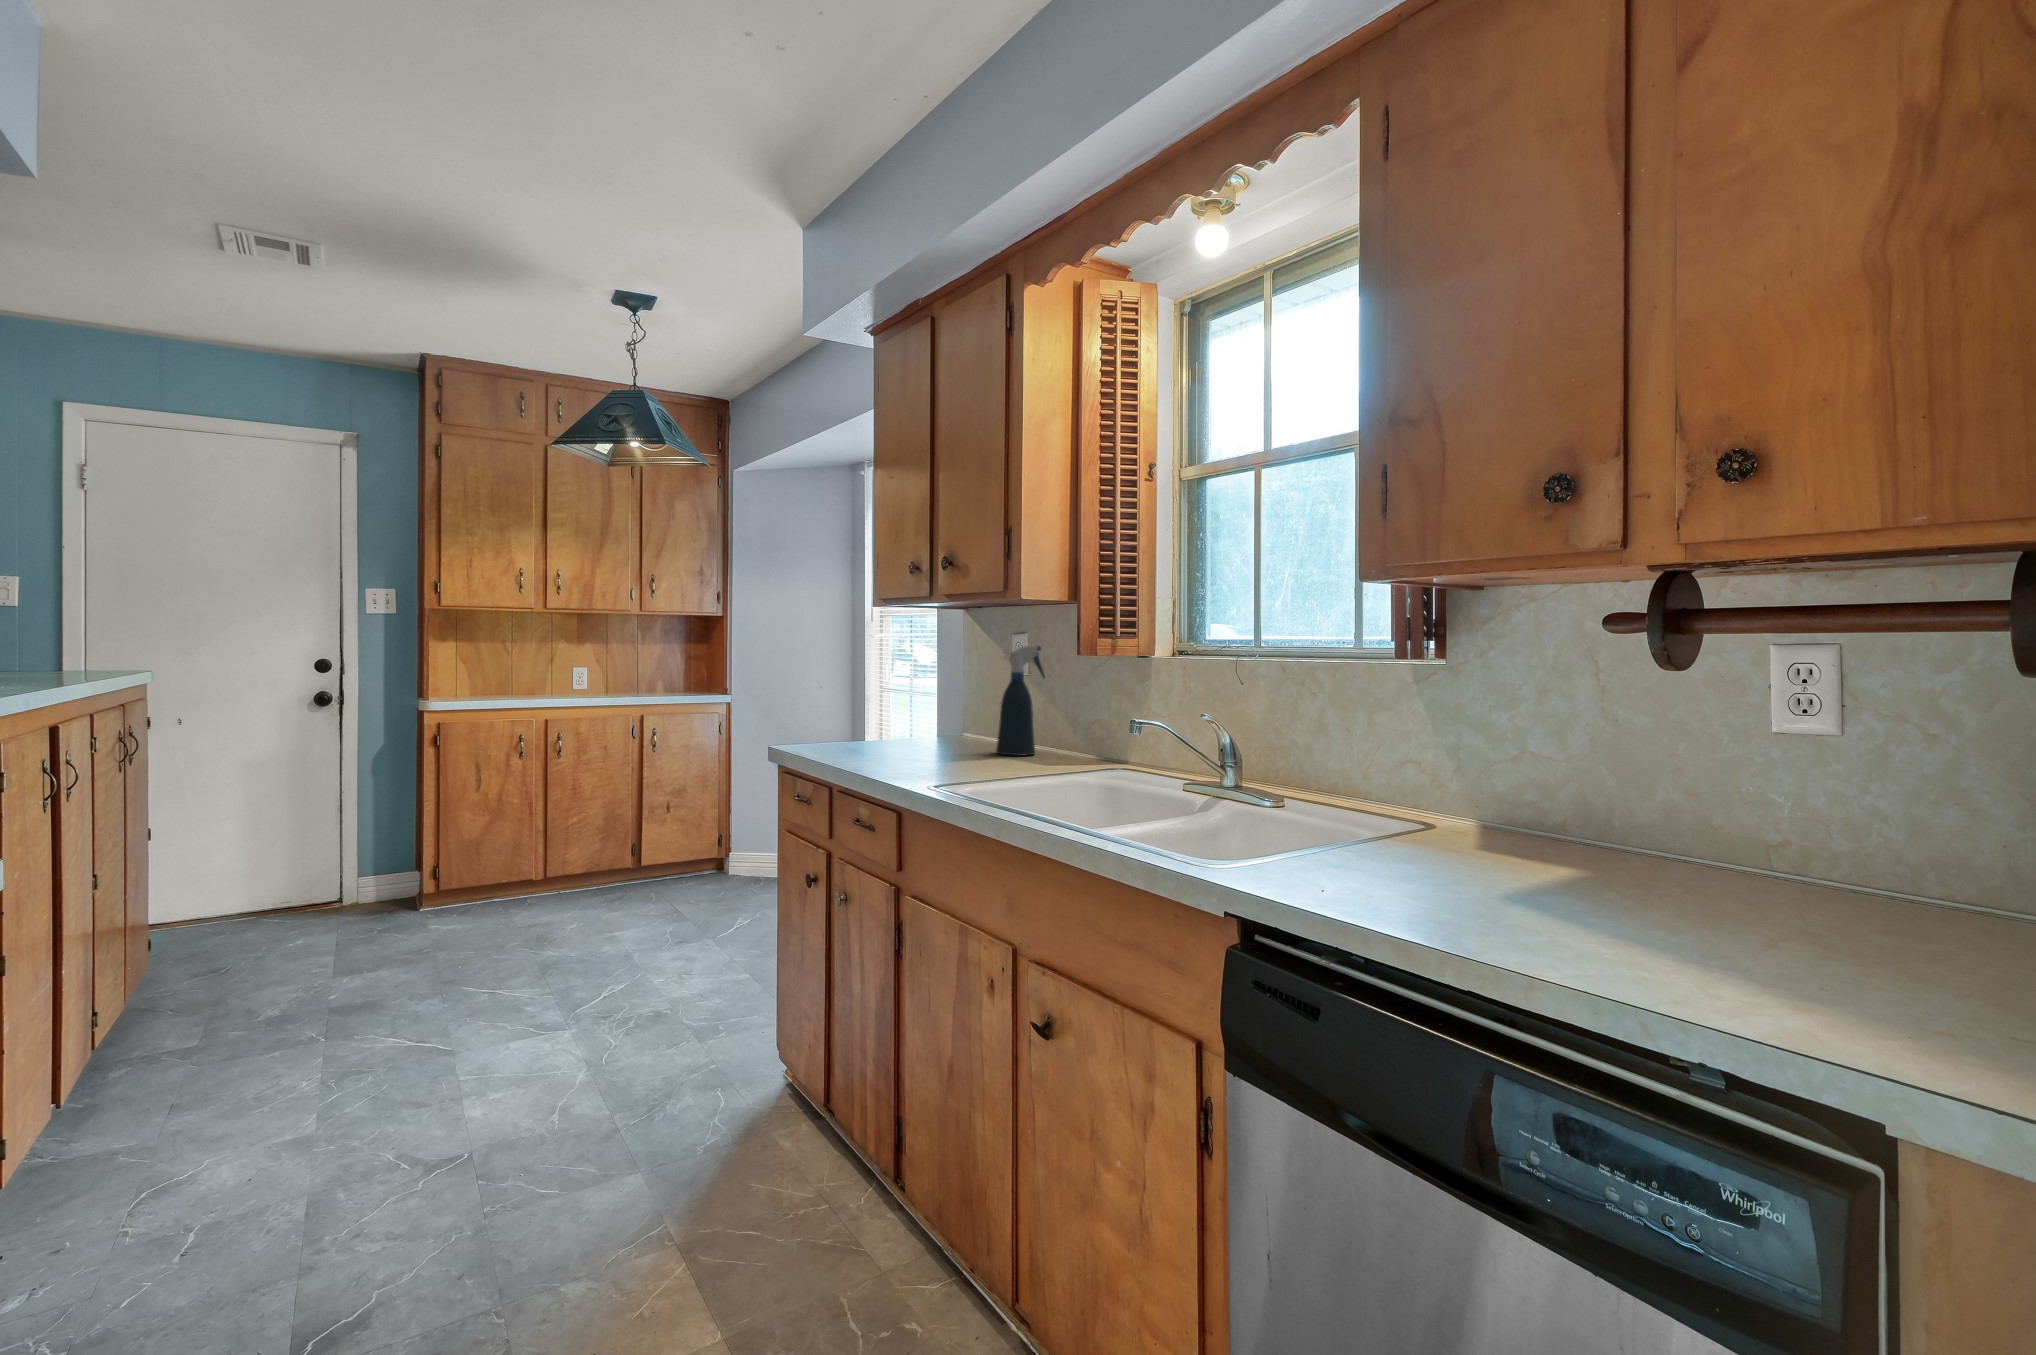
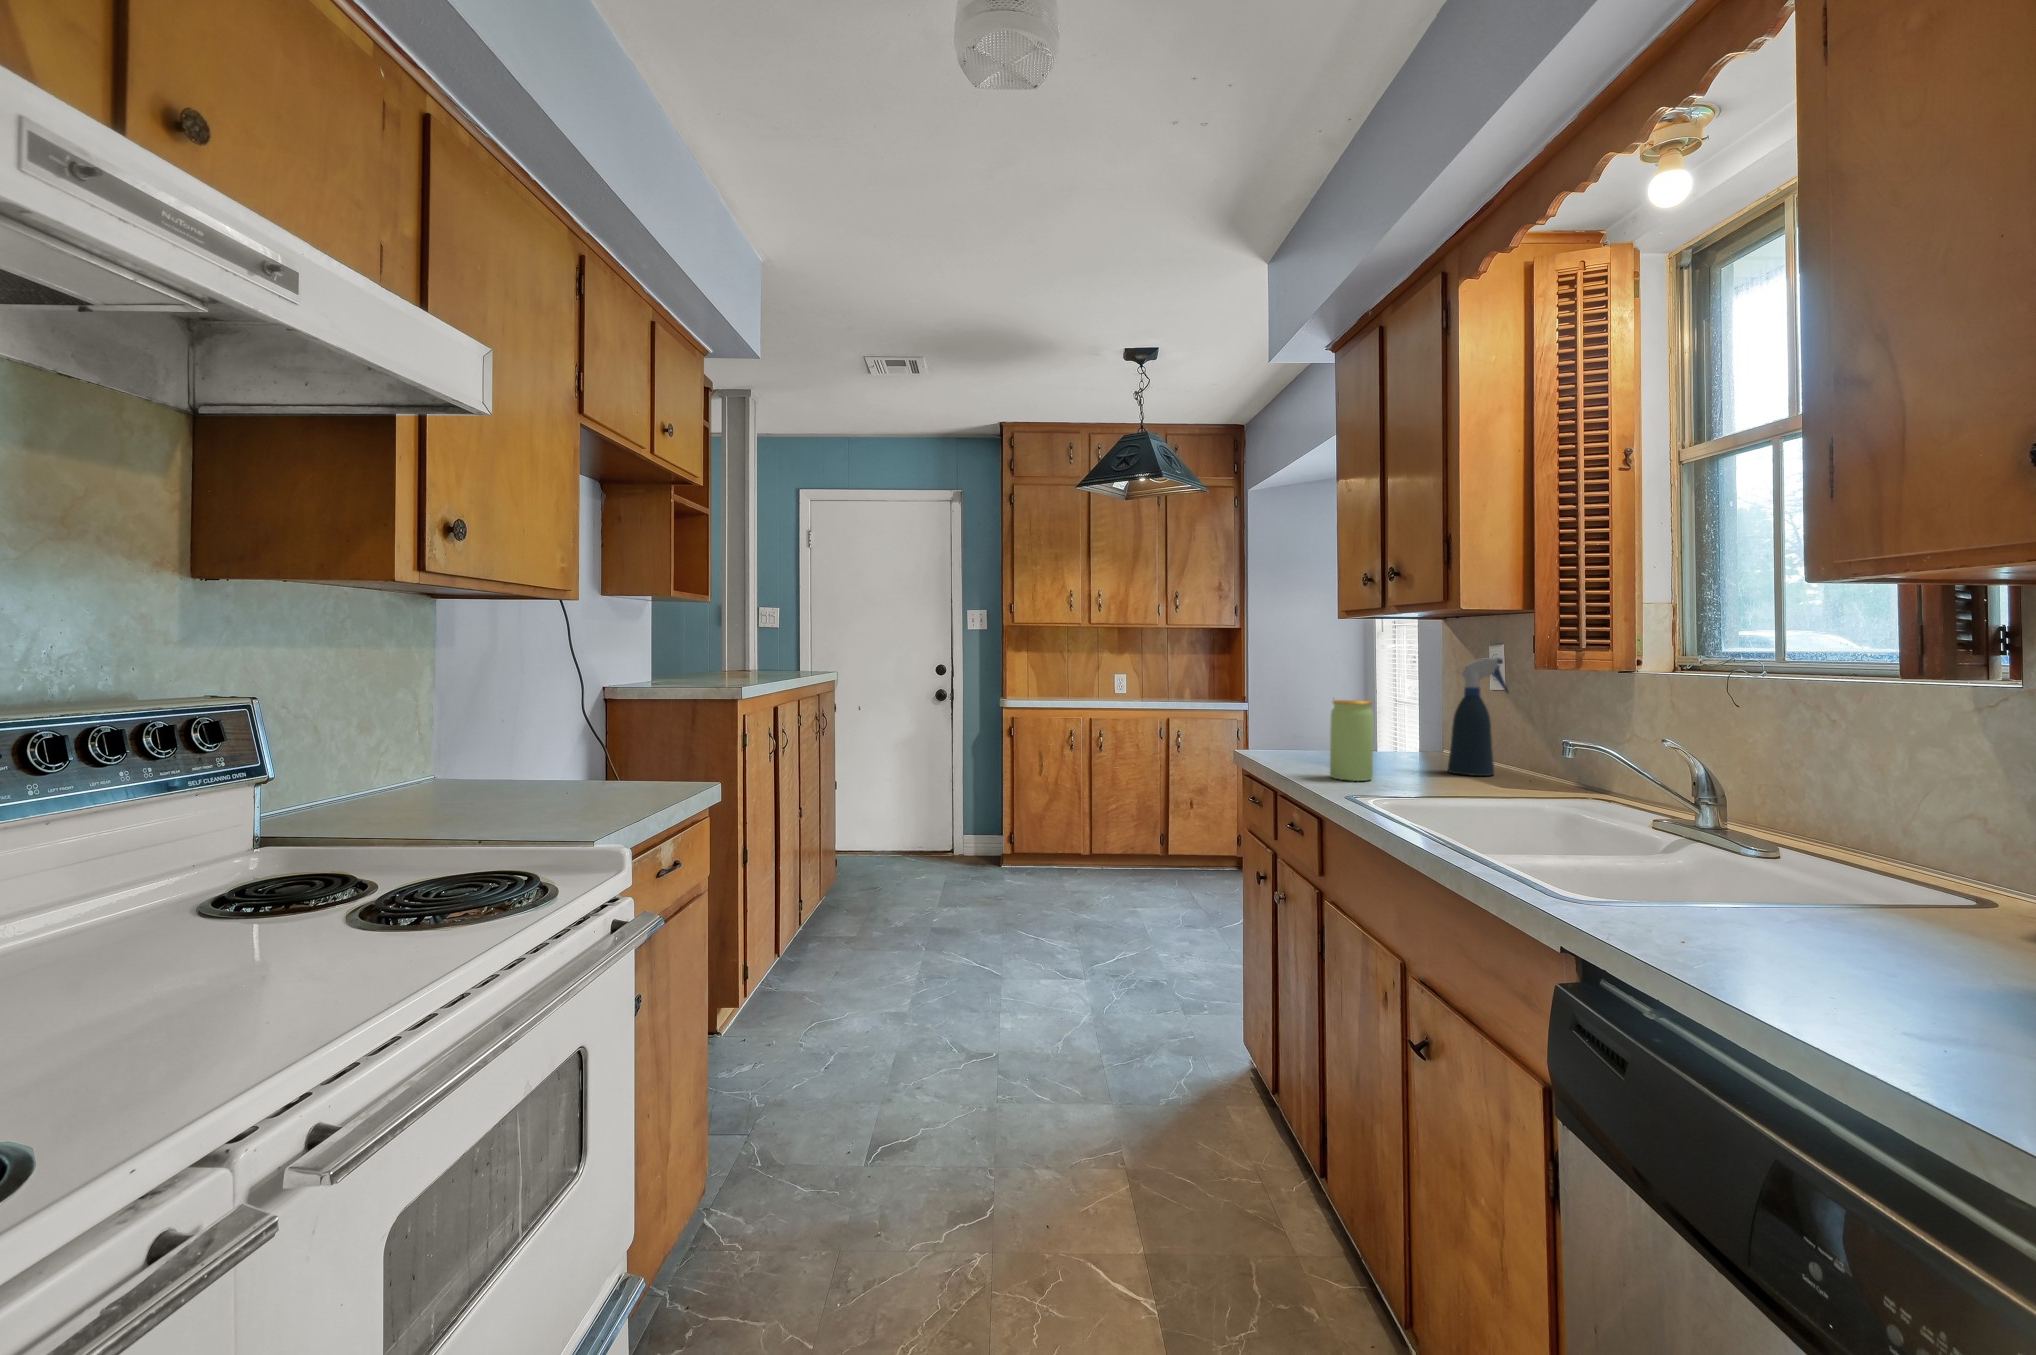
jar: none [904,685,948,769] -> present [1330,700,1374,781]

